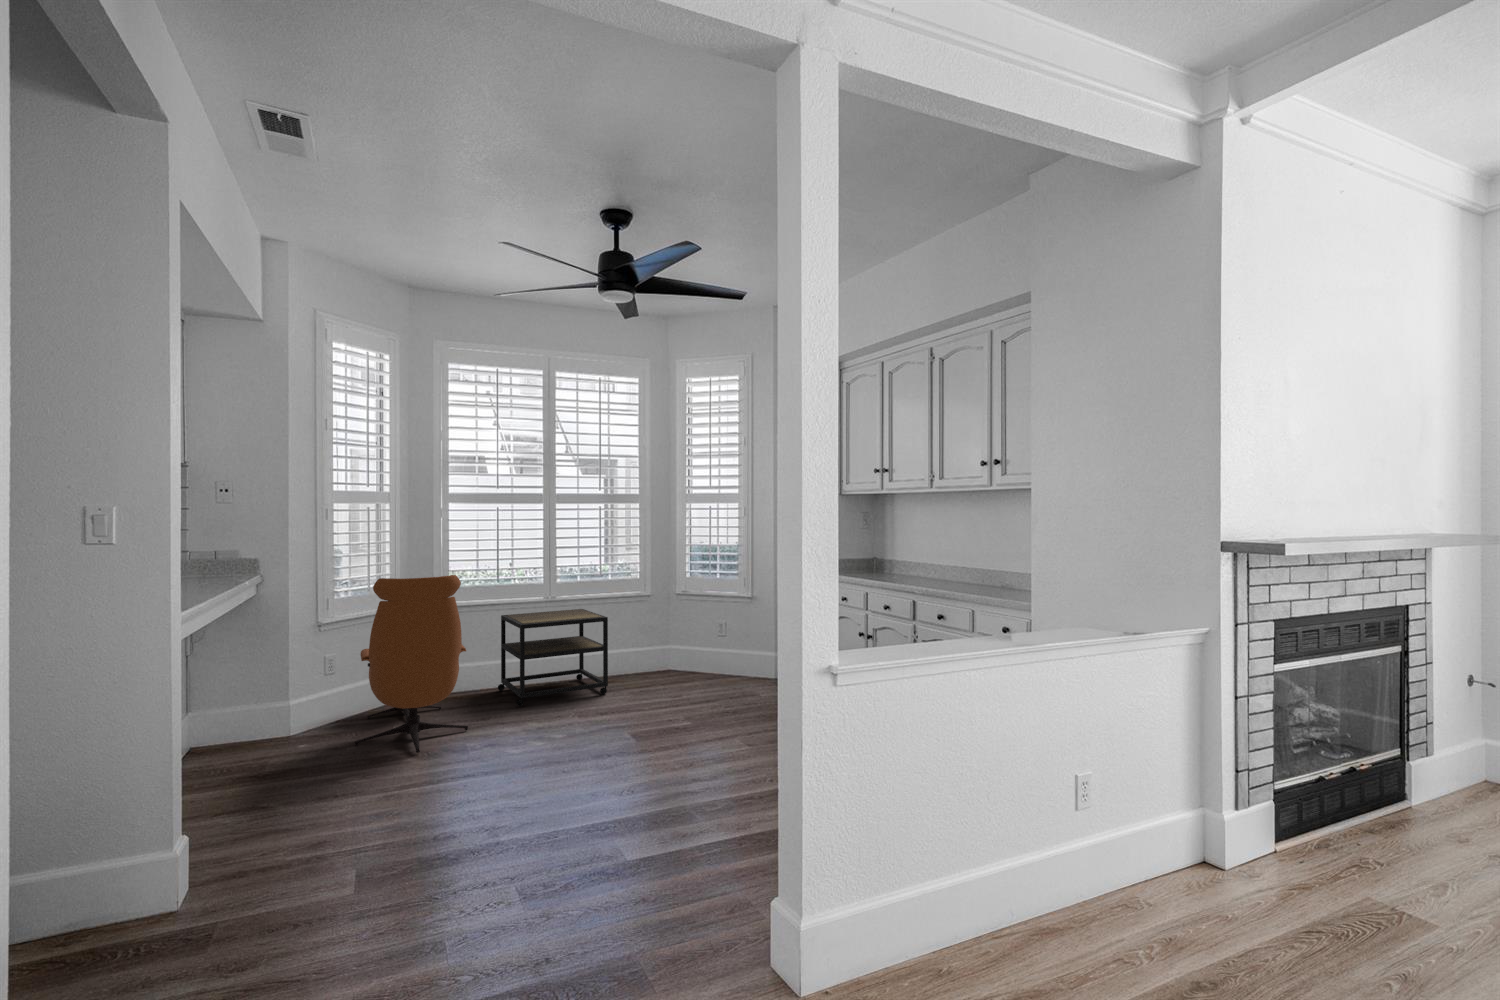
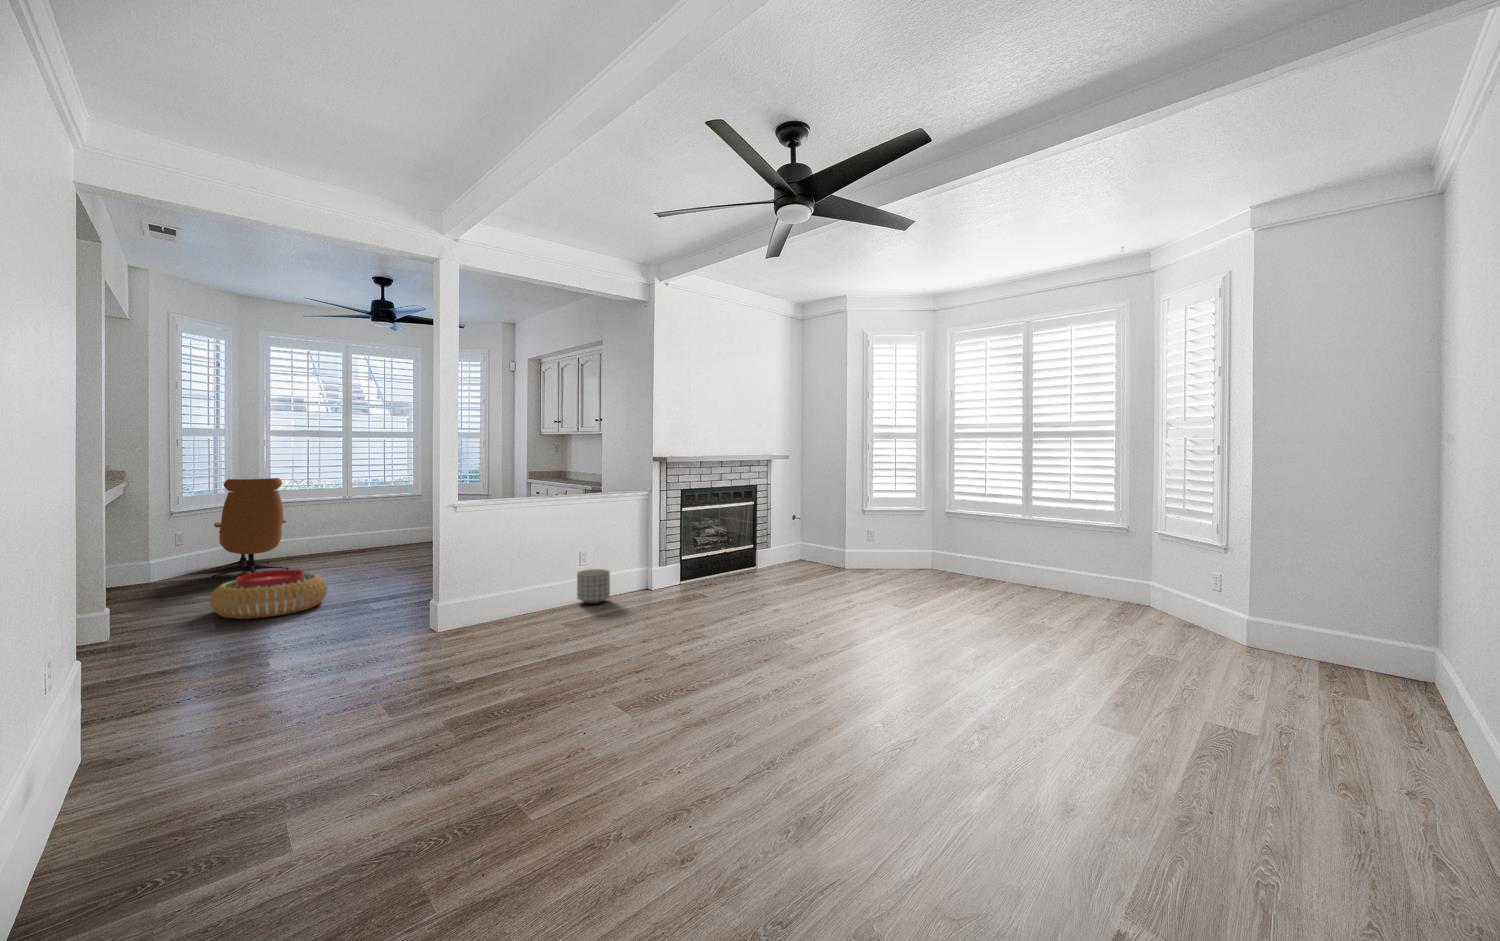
side table: present [498,609,608,706] -> none [309,504,386,560]
pouf: none [320,773,534,907] -> present [210,570,327,619]
planter: none [1102,832,1197,941] -> present [577,569,610,604]

